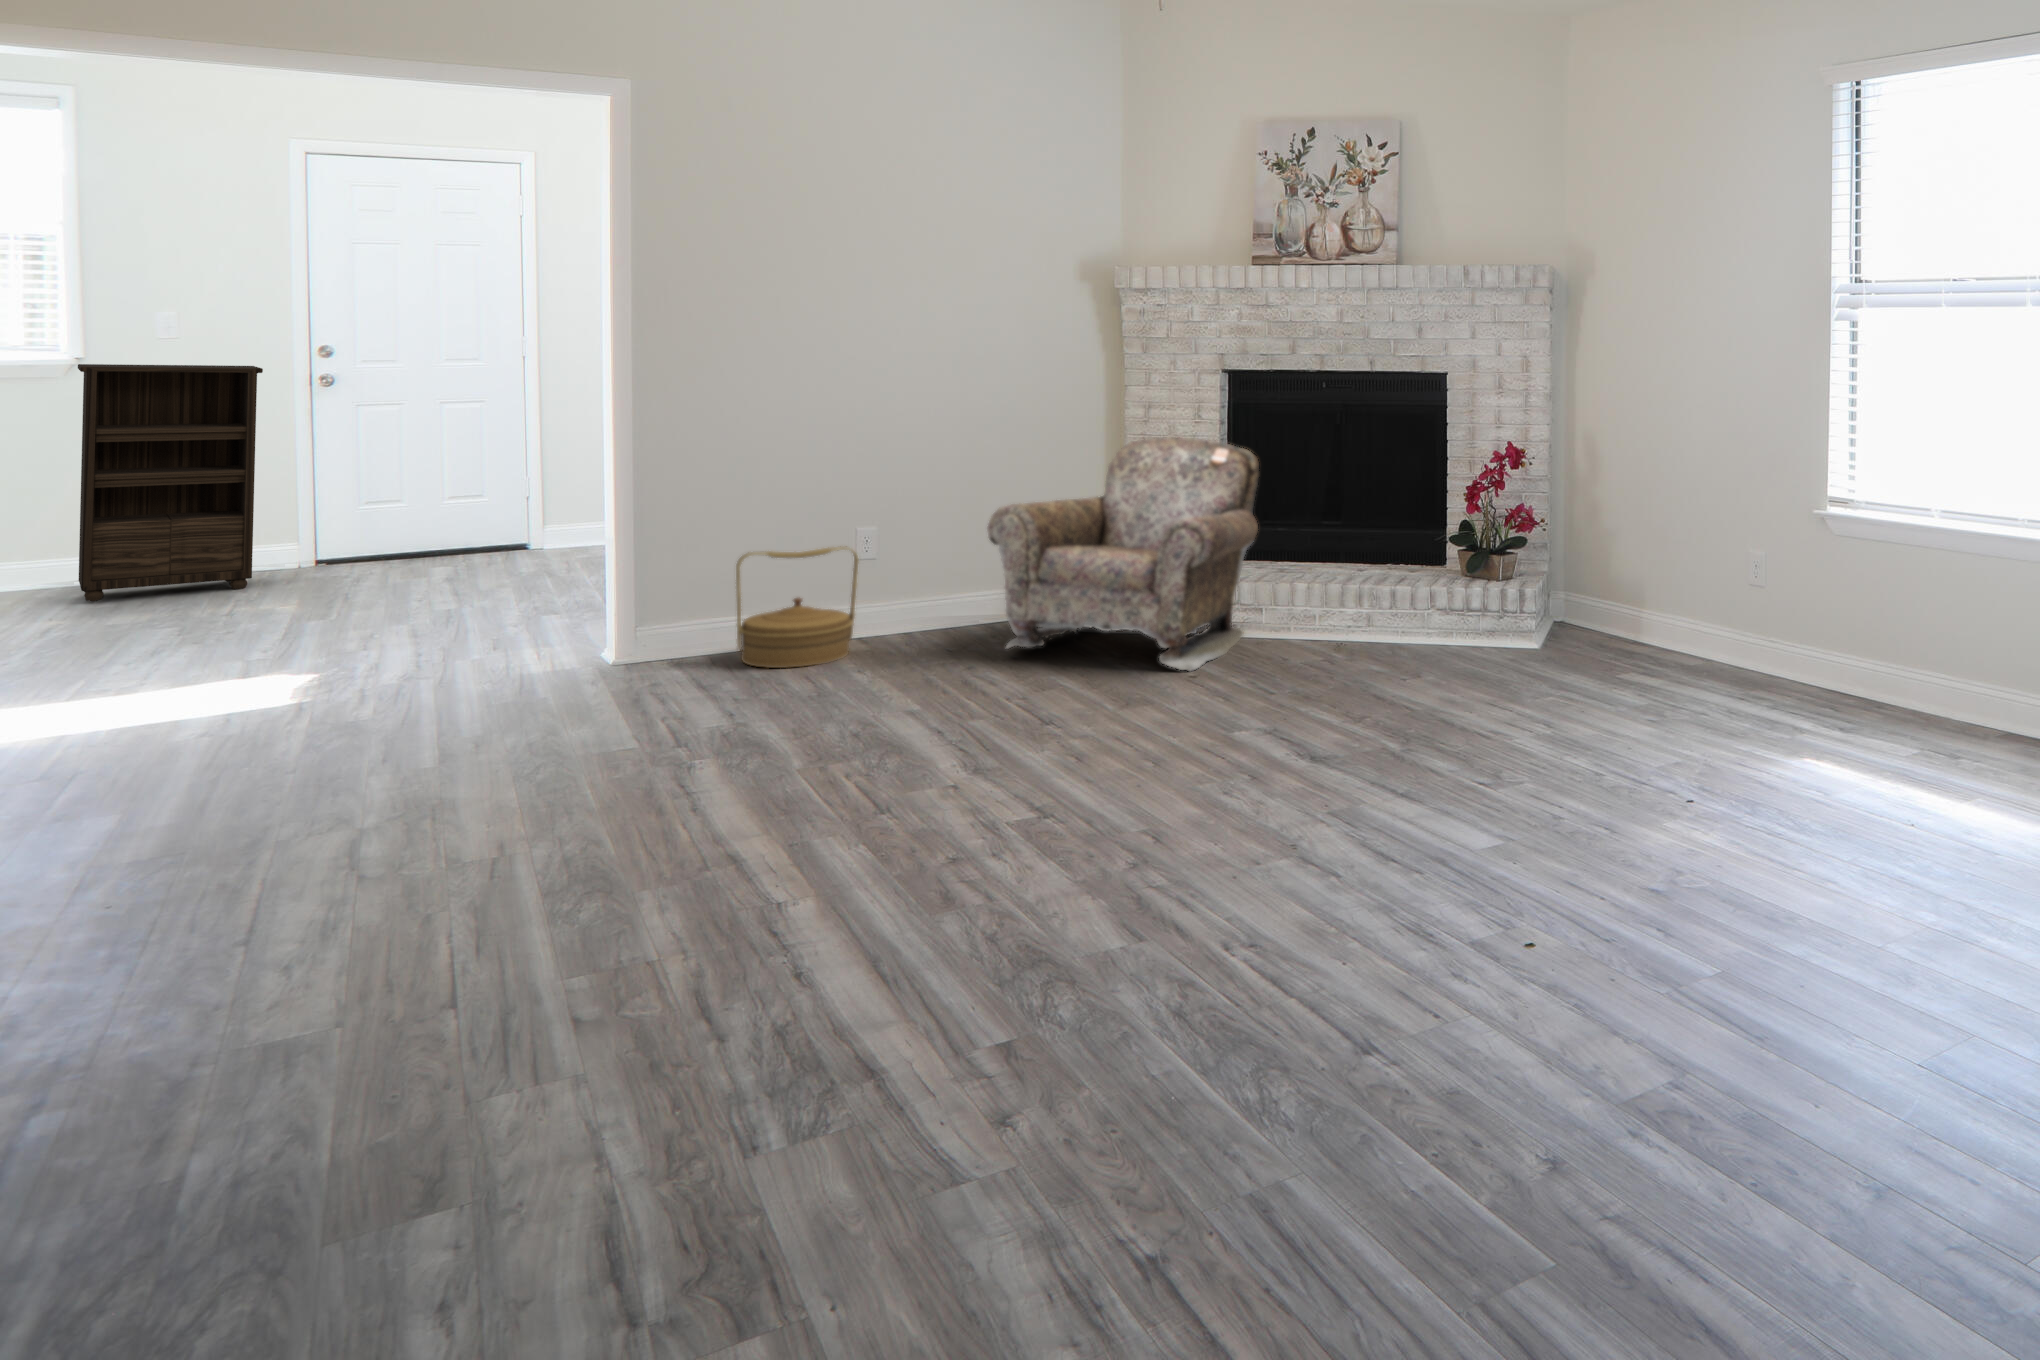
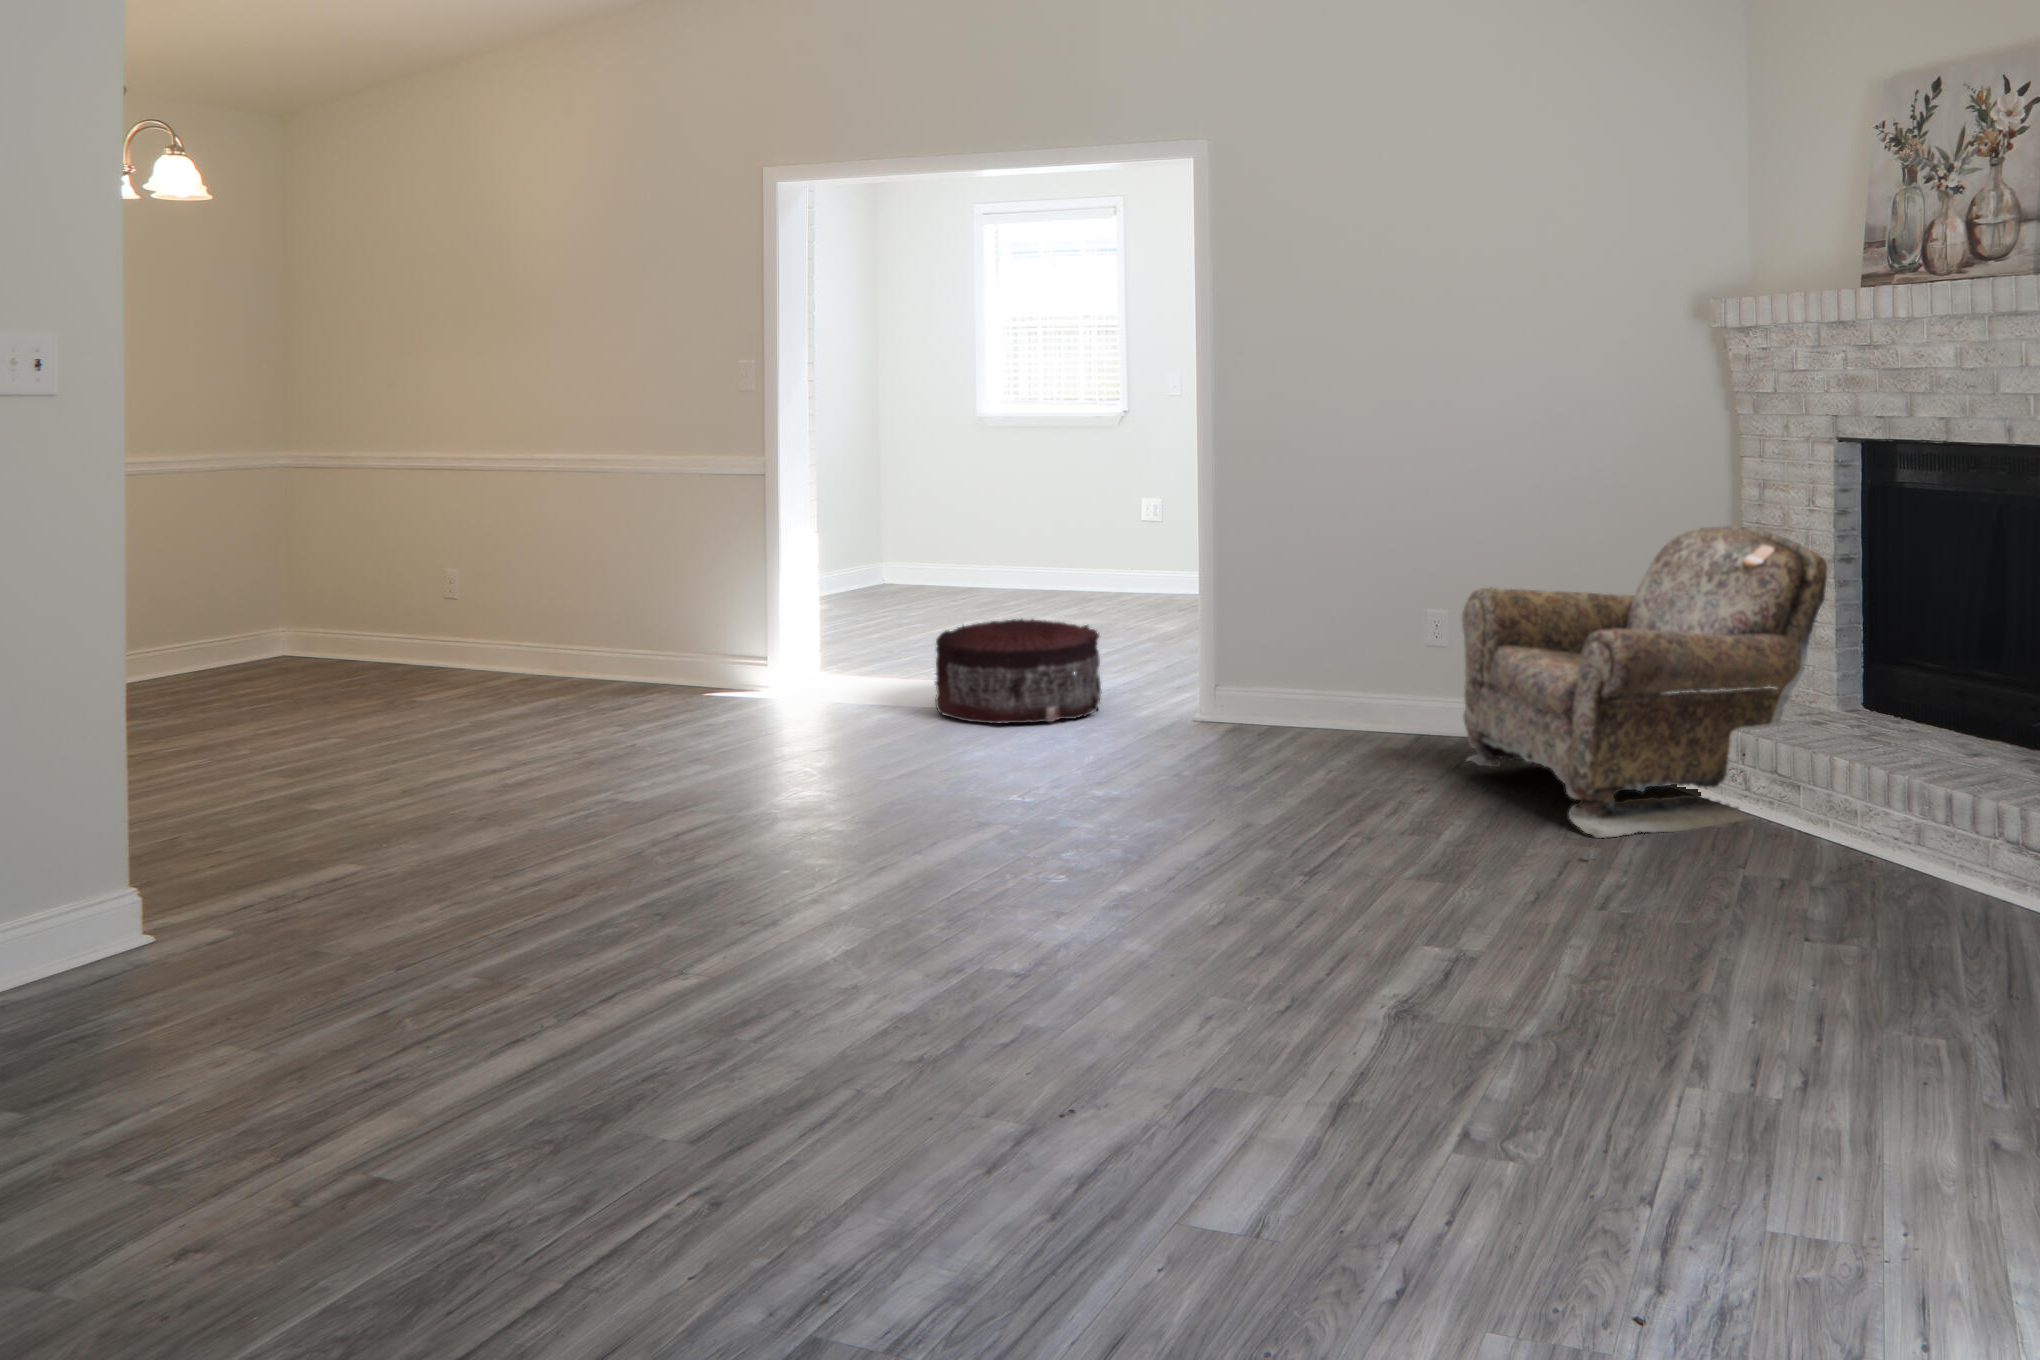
bookshelf: present [78,364,263,602] -> none [1083,408,1203,601]
woven basket: present [736,546,858,668] -> none [1271,608,1389,740]
pouf: none [280,606,533,739] -> present [935,619,1101,724]

